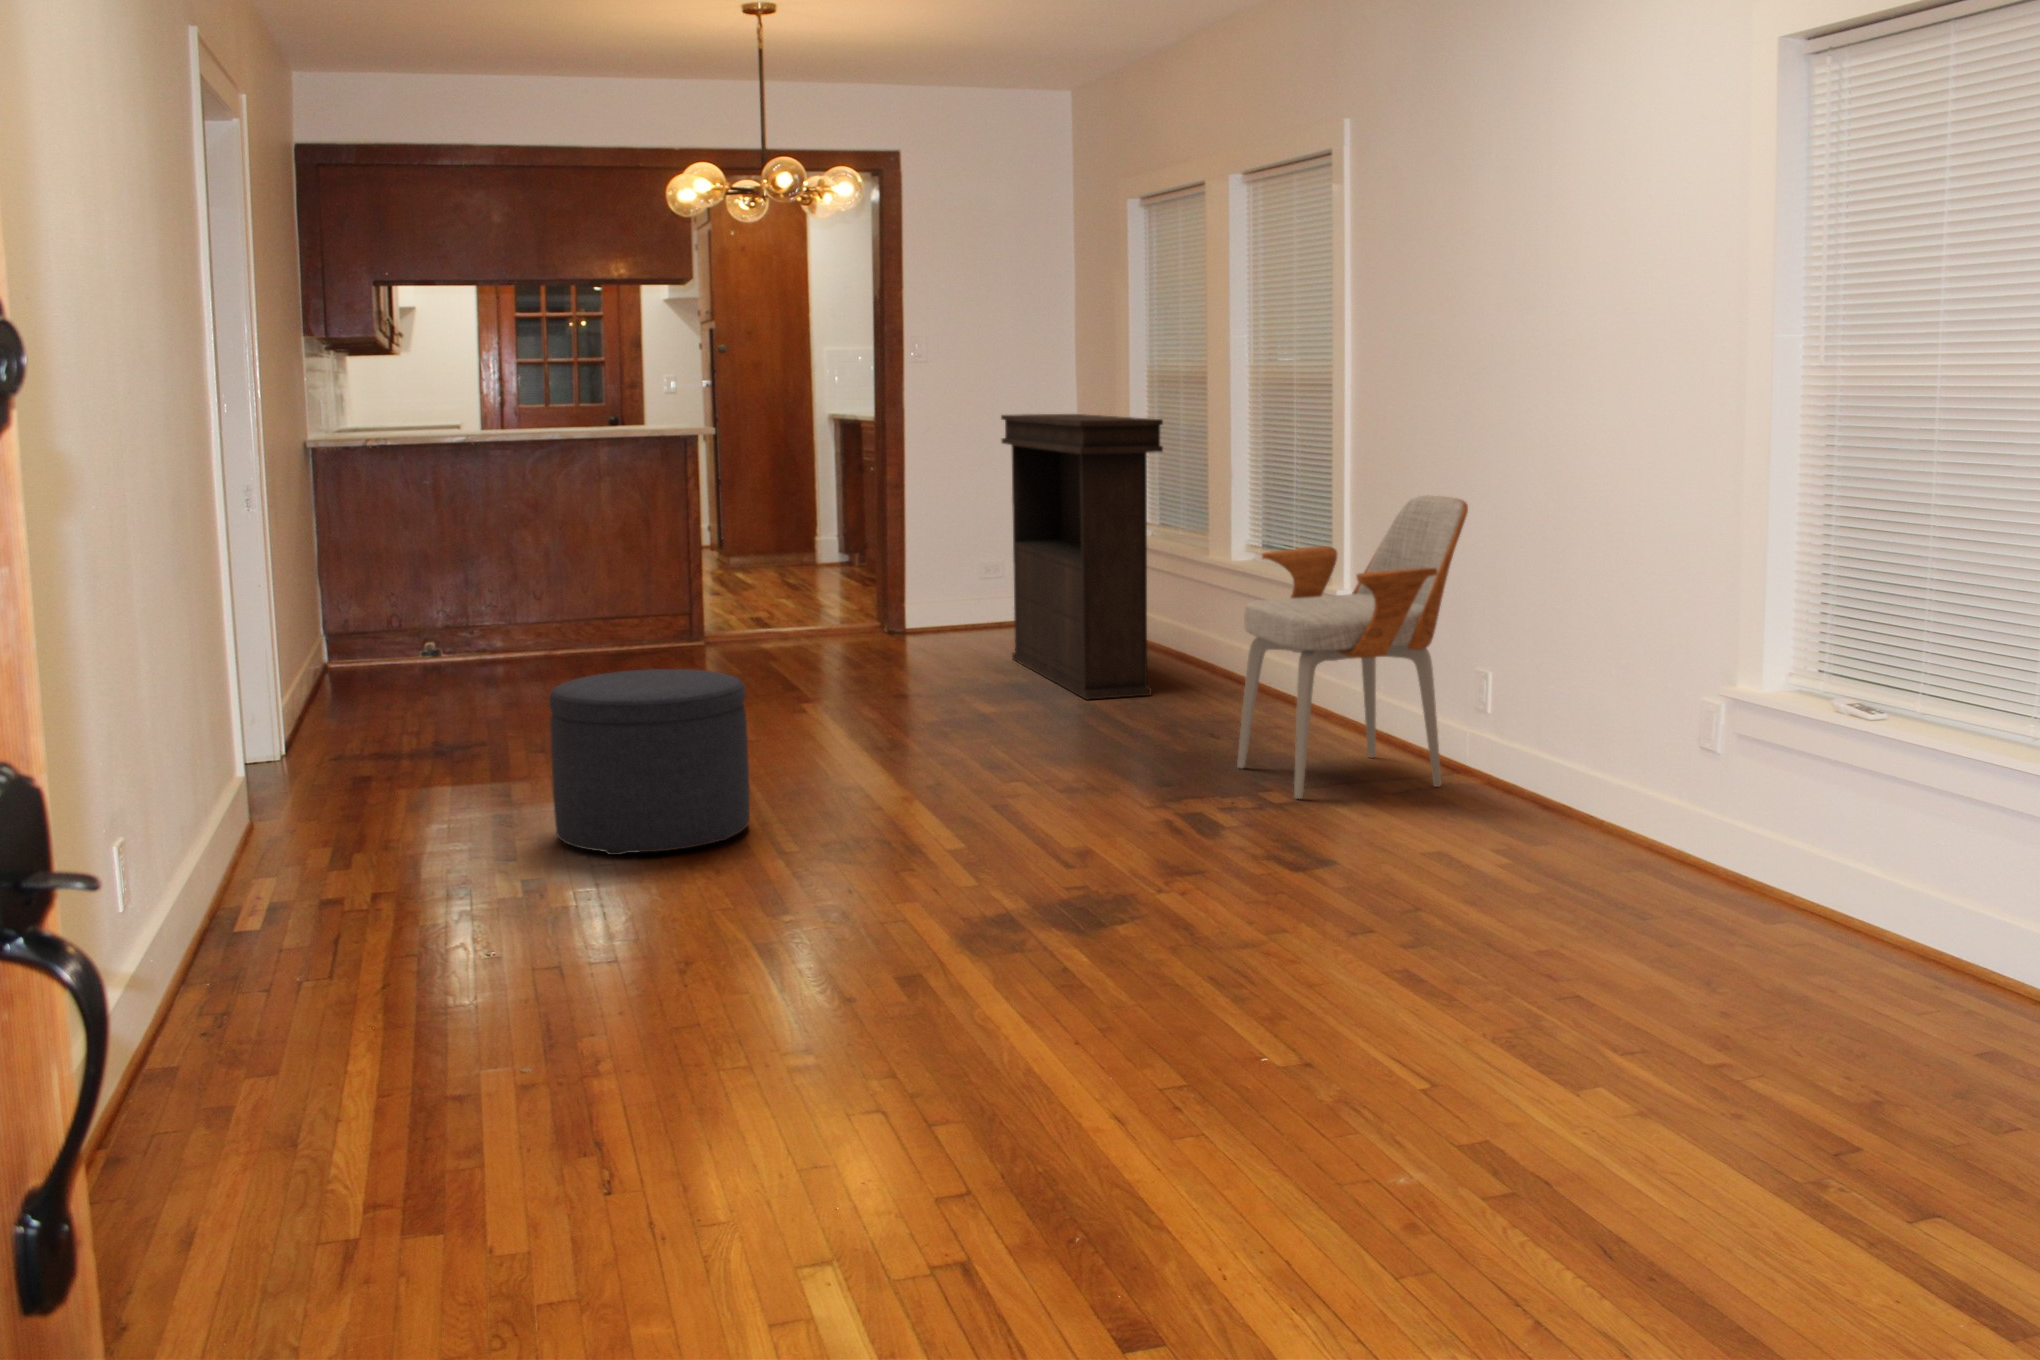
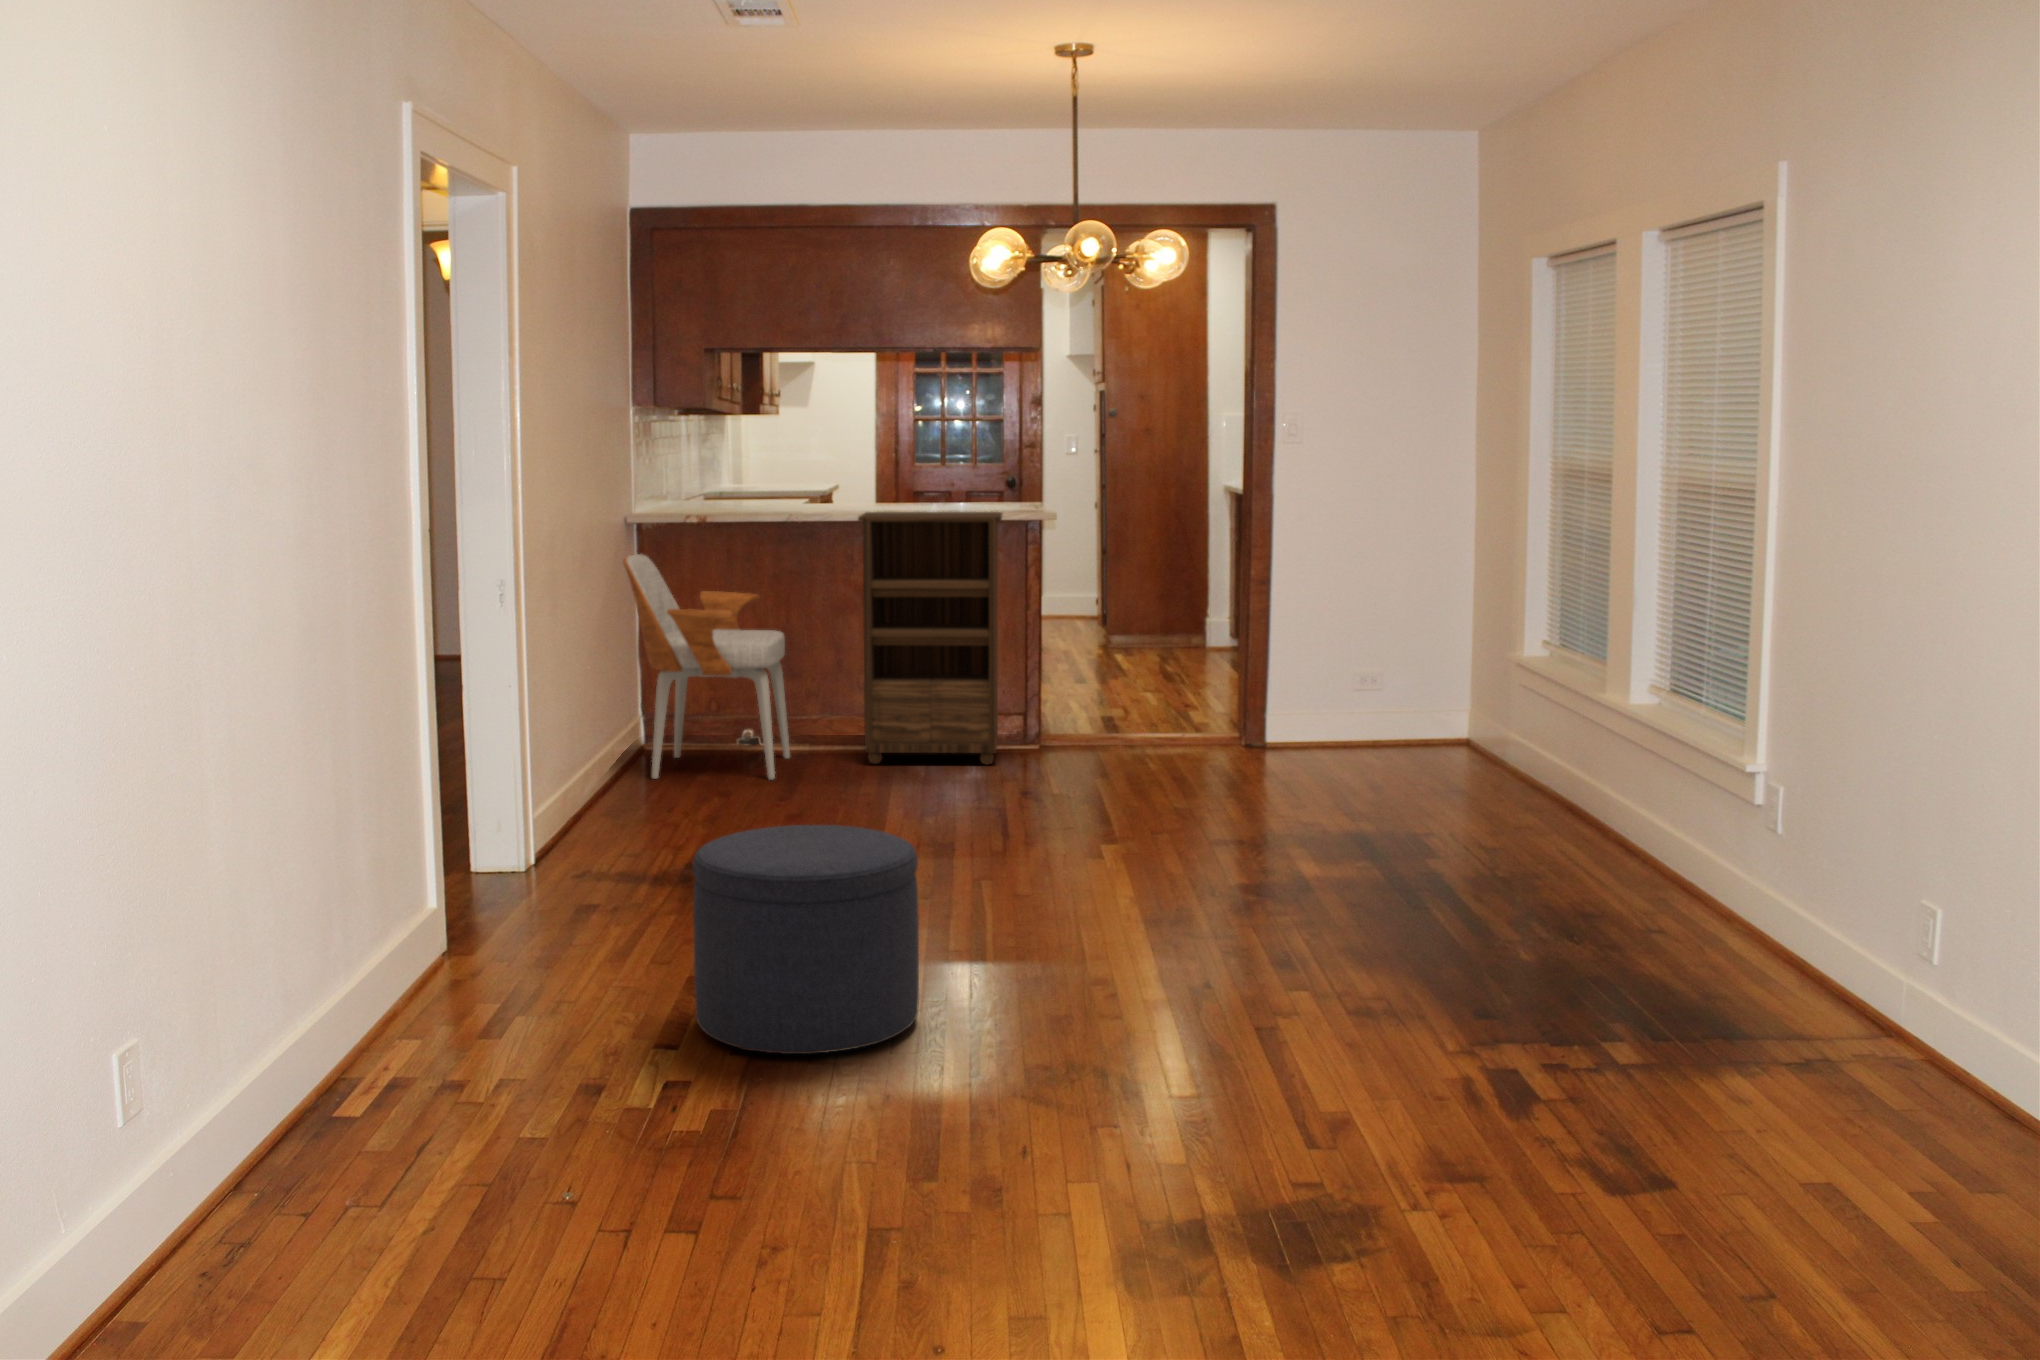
console table: present [1001,414,1163,699] -> none [1355,509,1532,868]
bookshelf: none [544,428,687,663] -> present [858,512,1003,764]
armchair: present [1237,496,1468,799] -> present [623,554,790,780]

